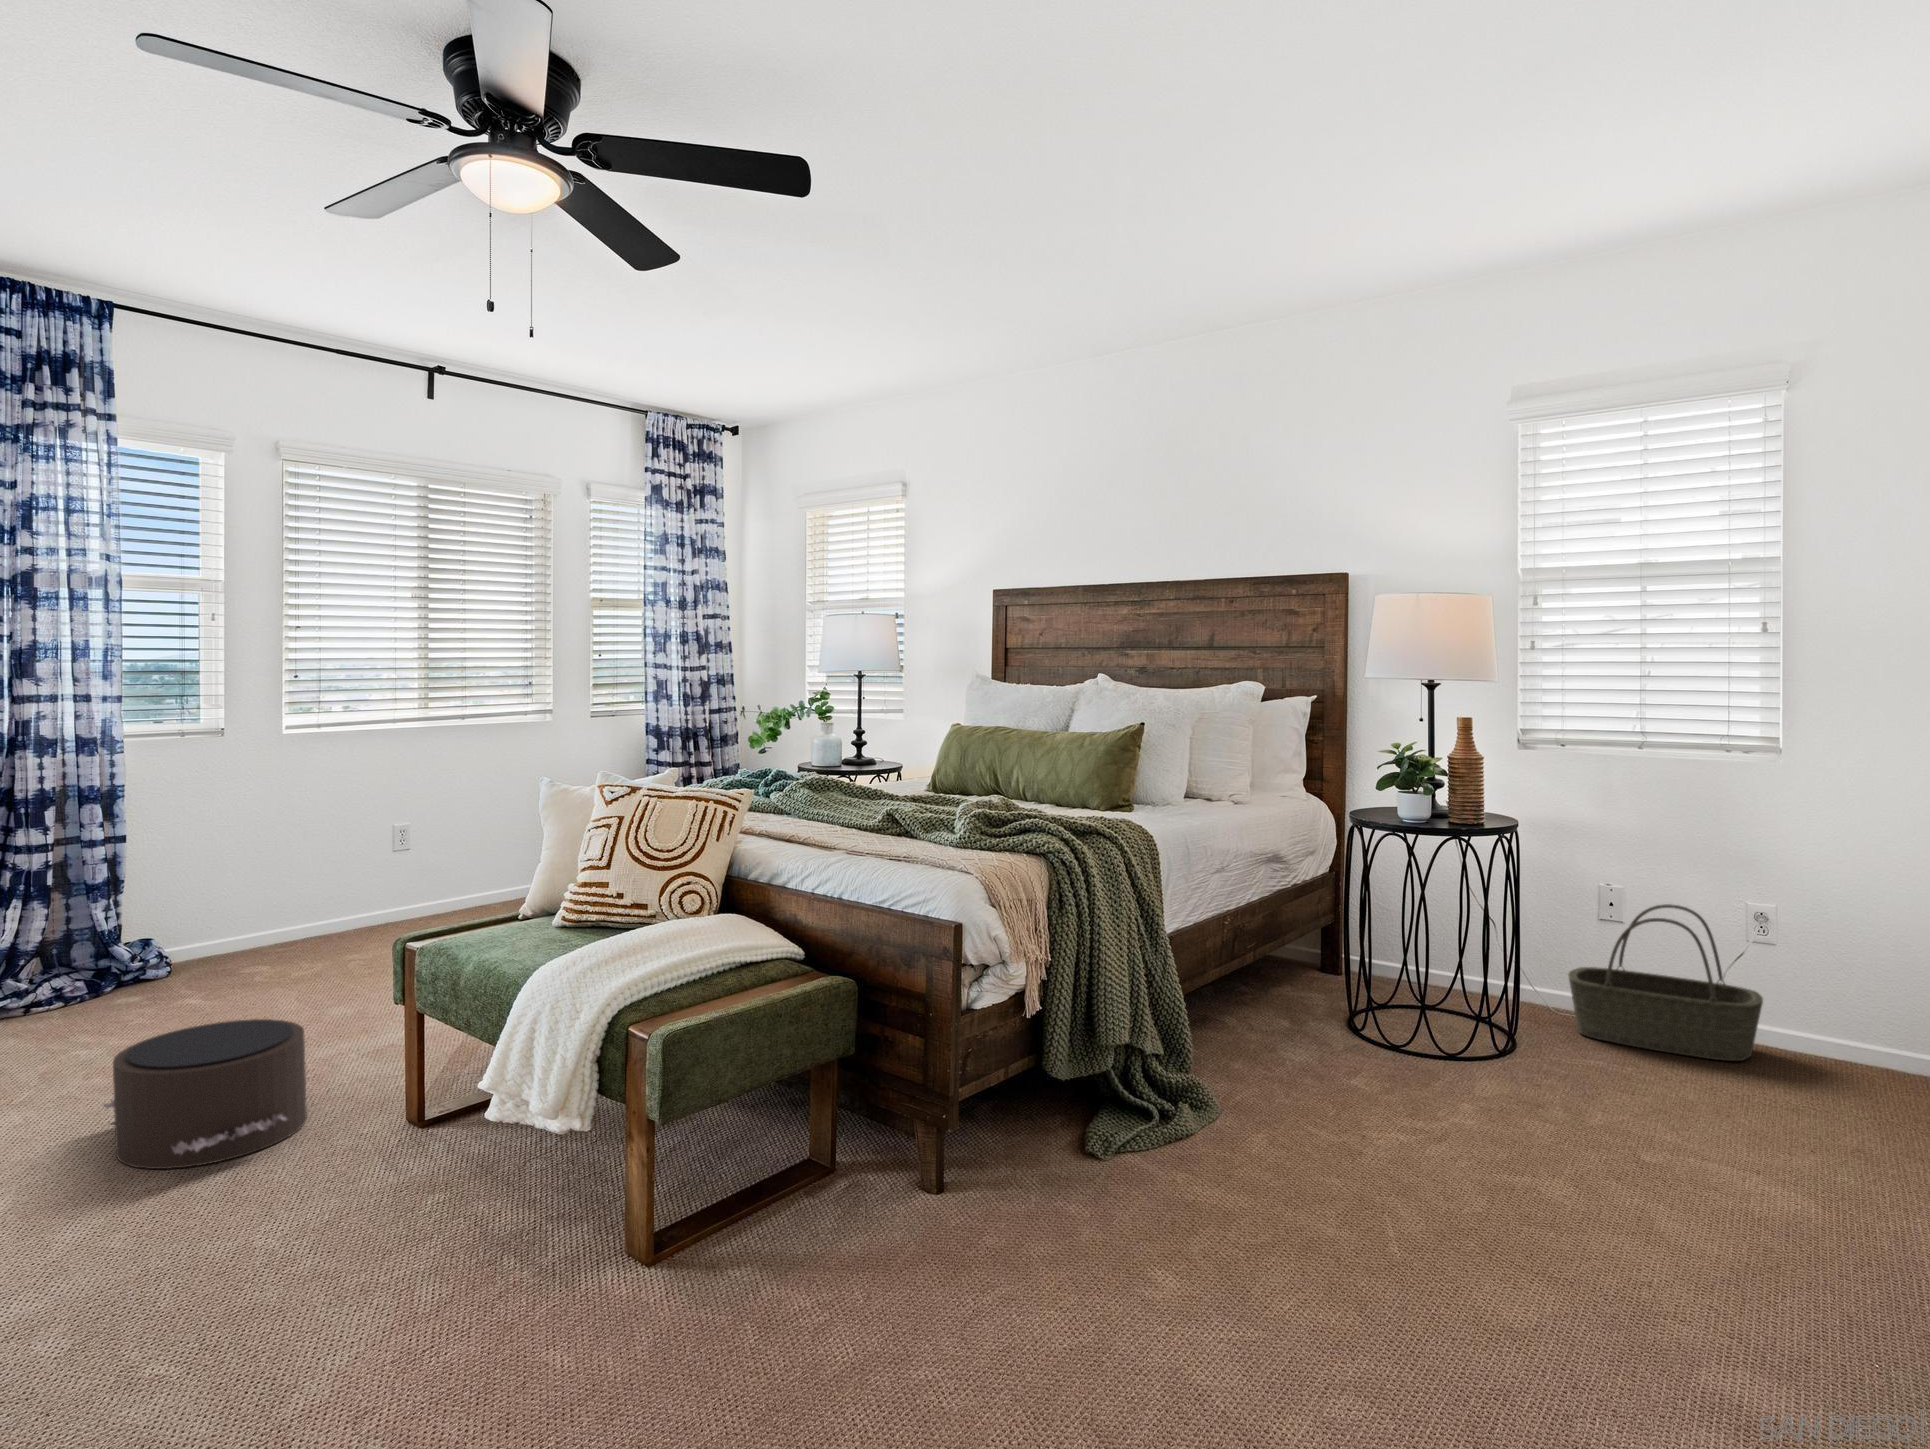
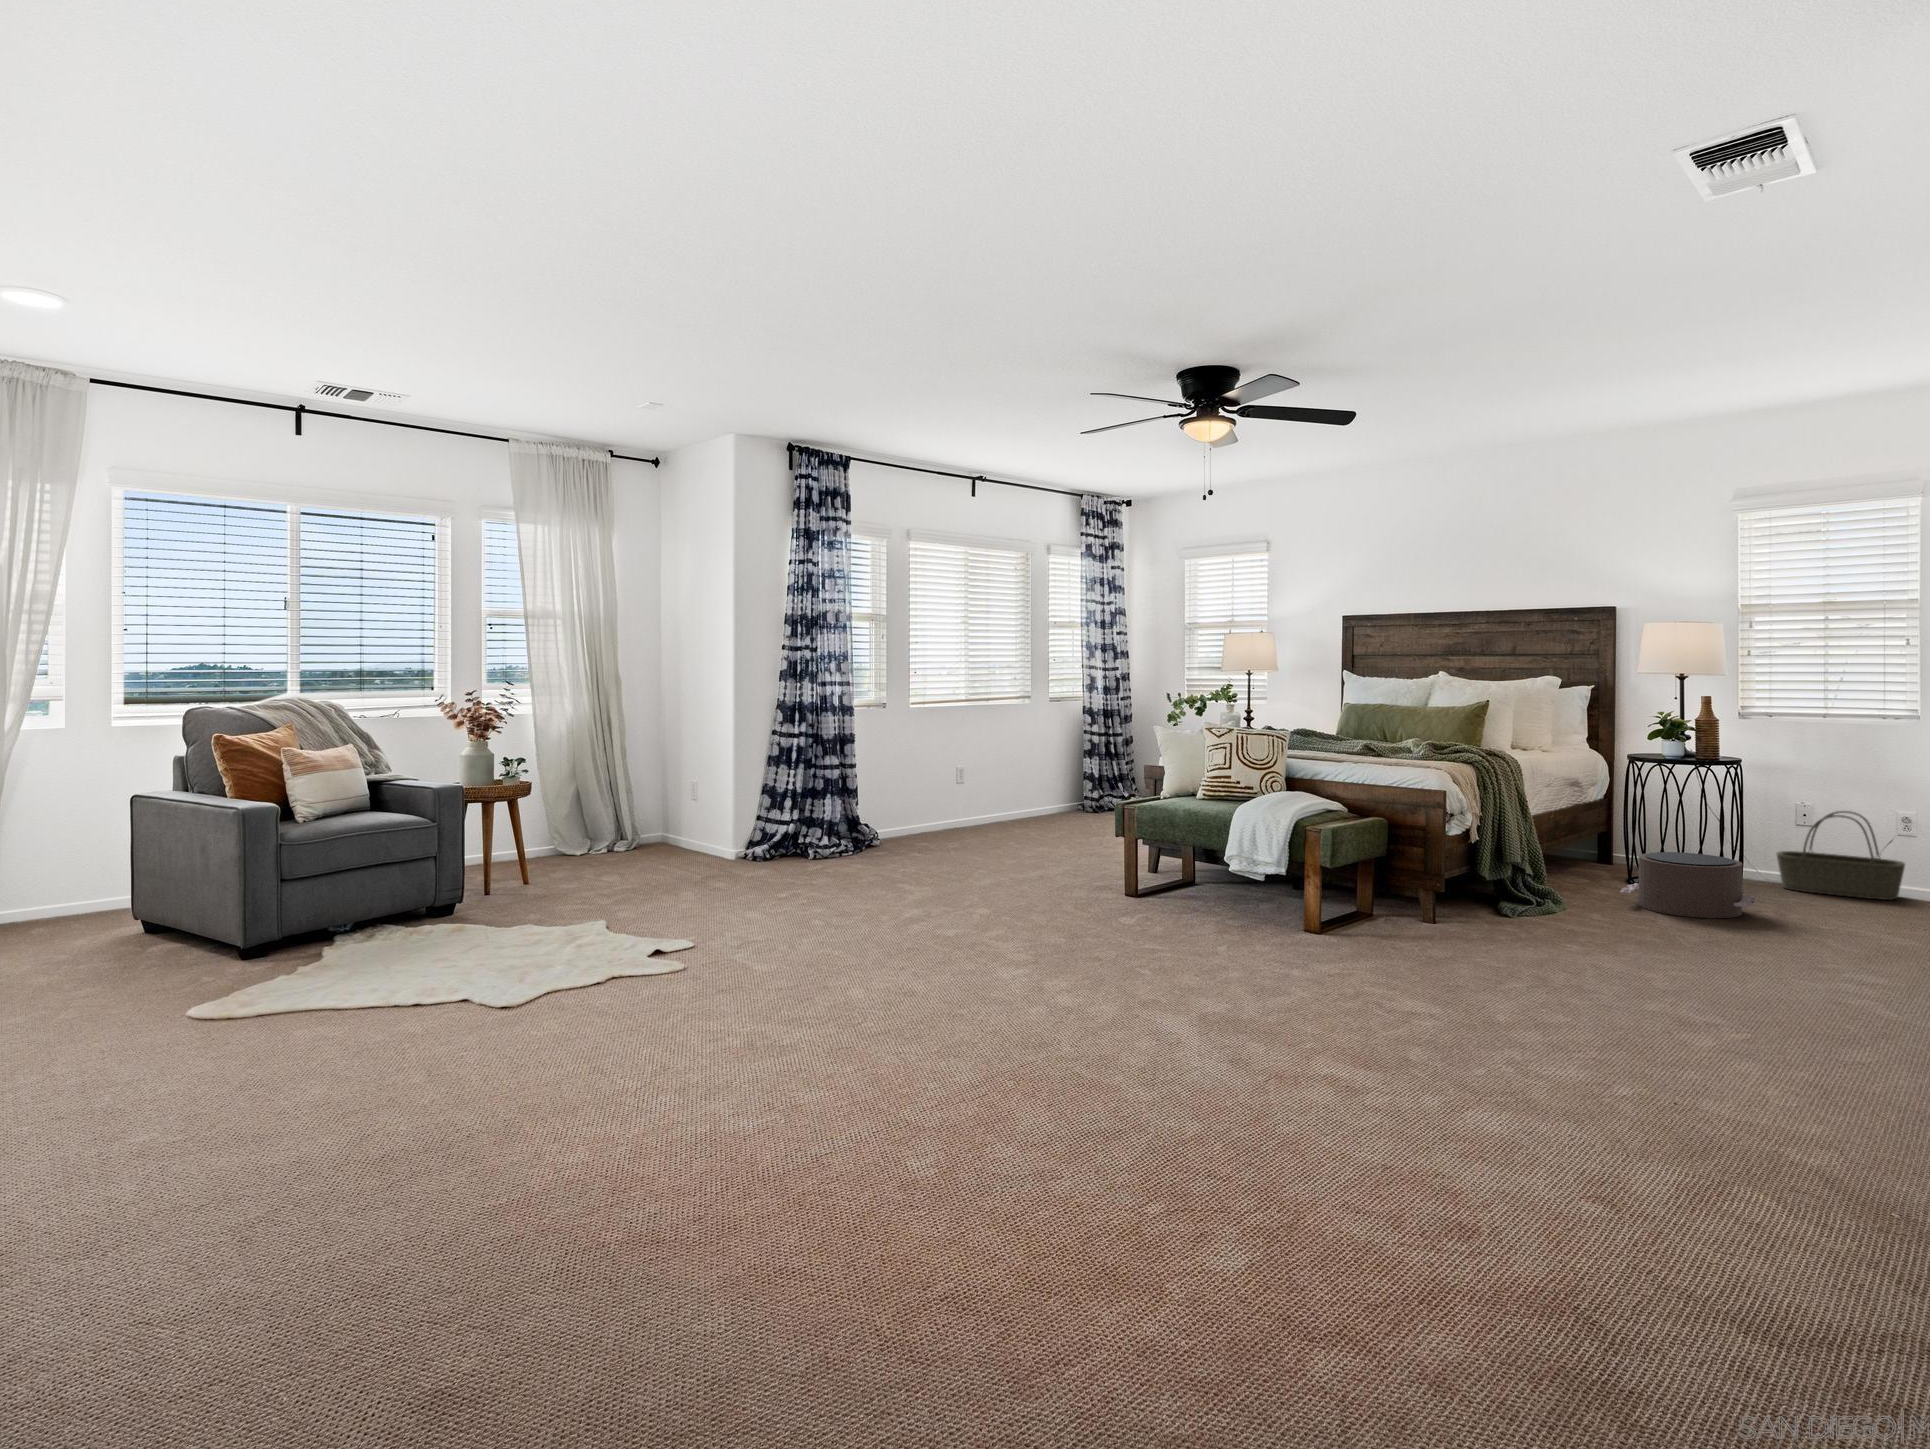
pouf: present [103,1019,307,1169] -> present [1620,852,1755,918]

